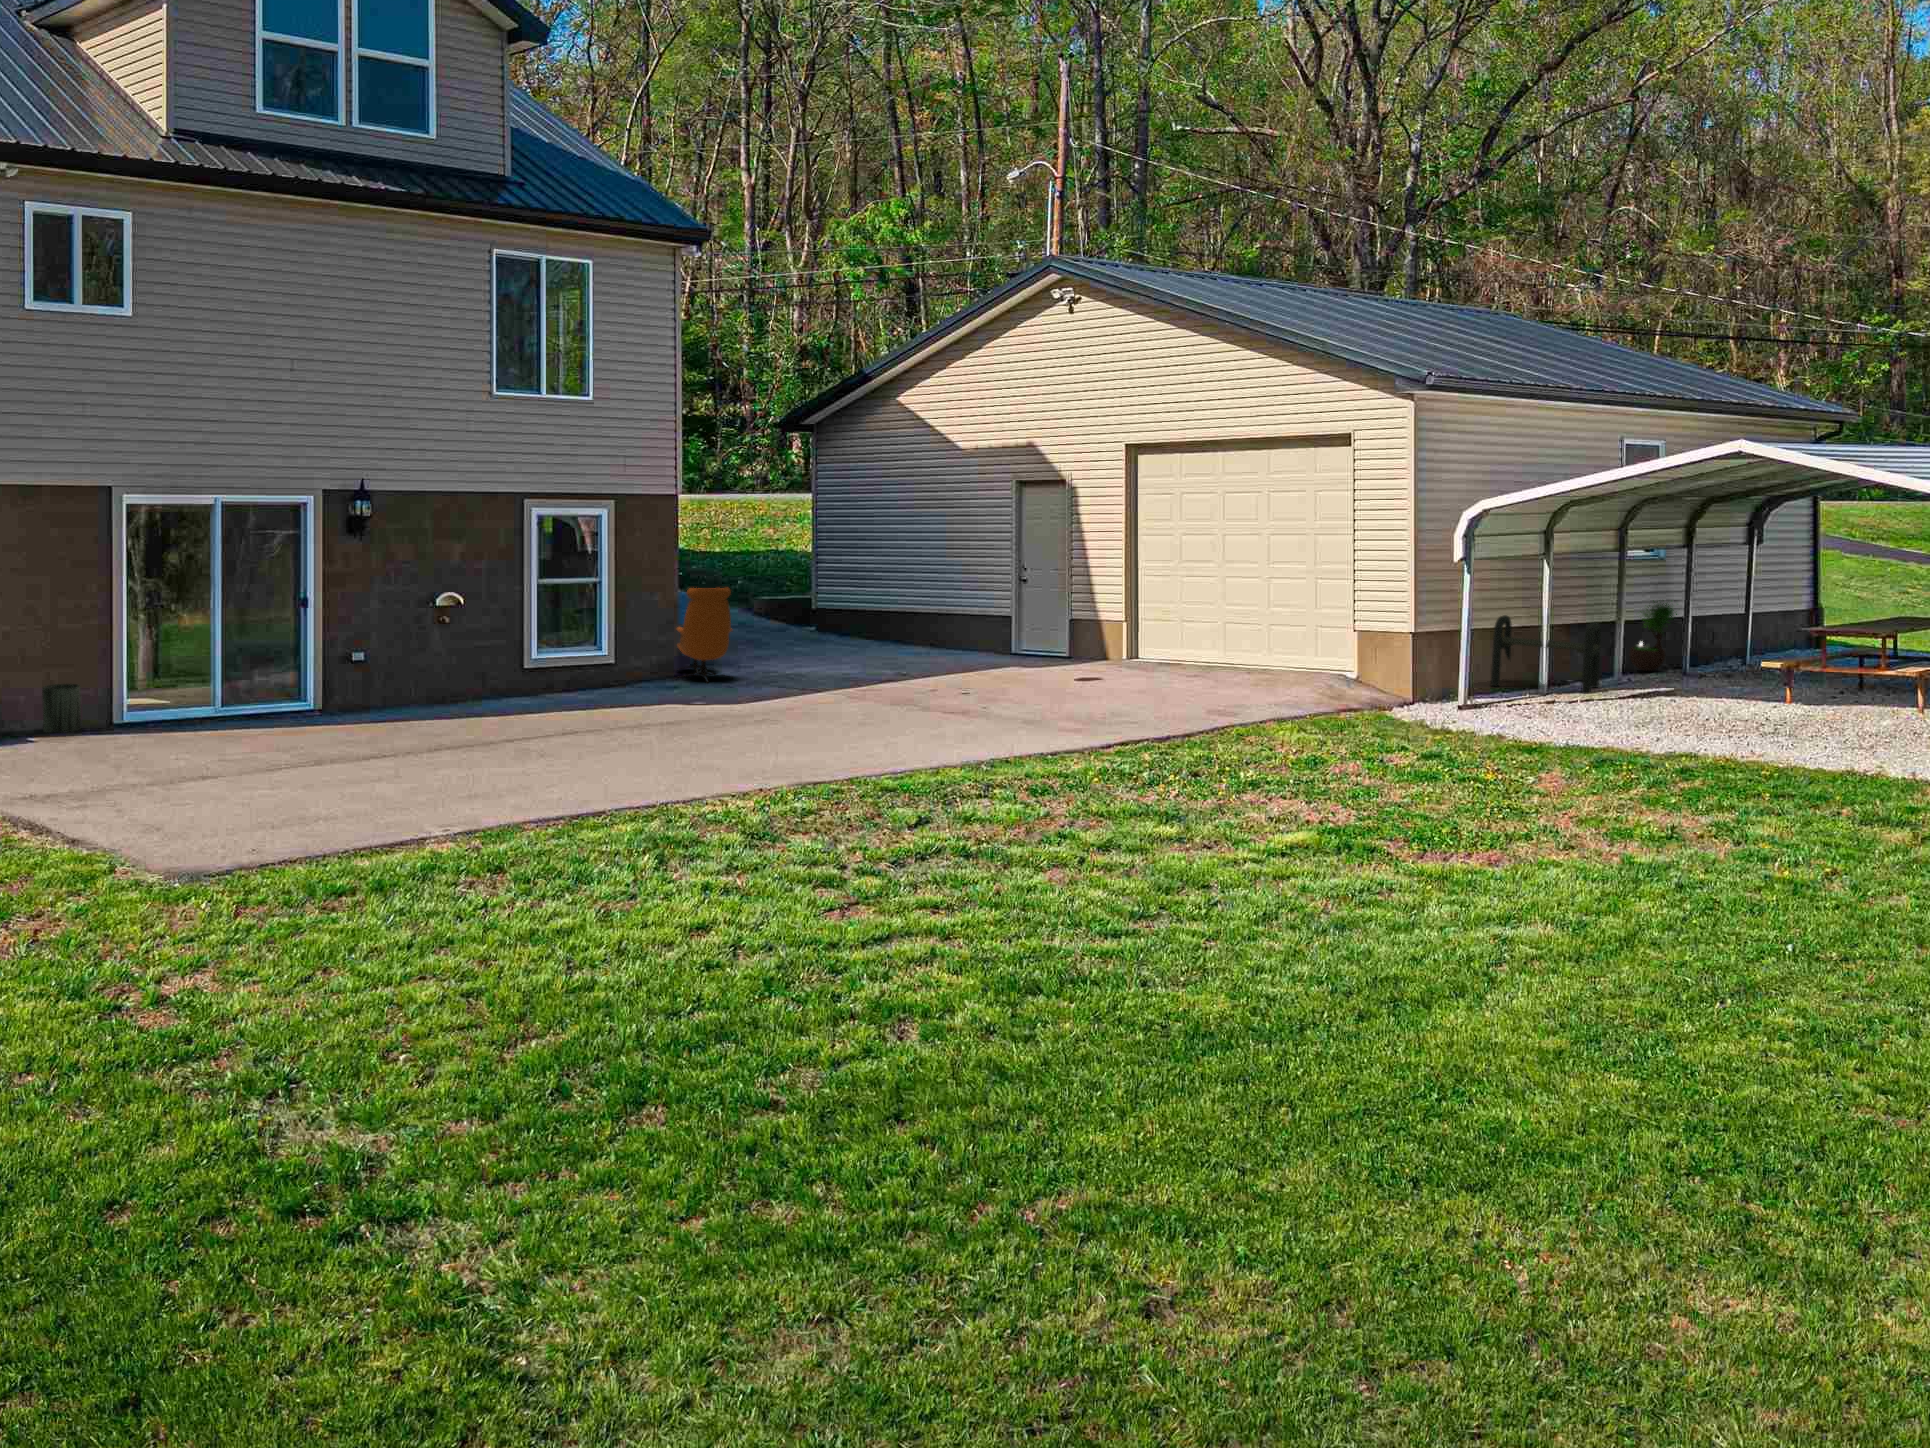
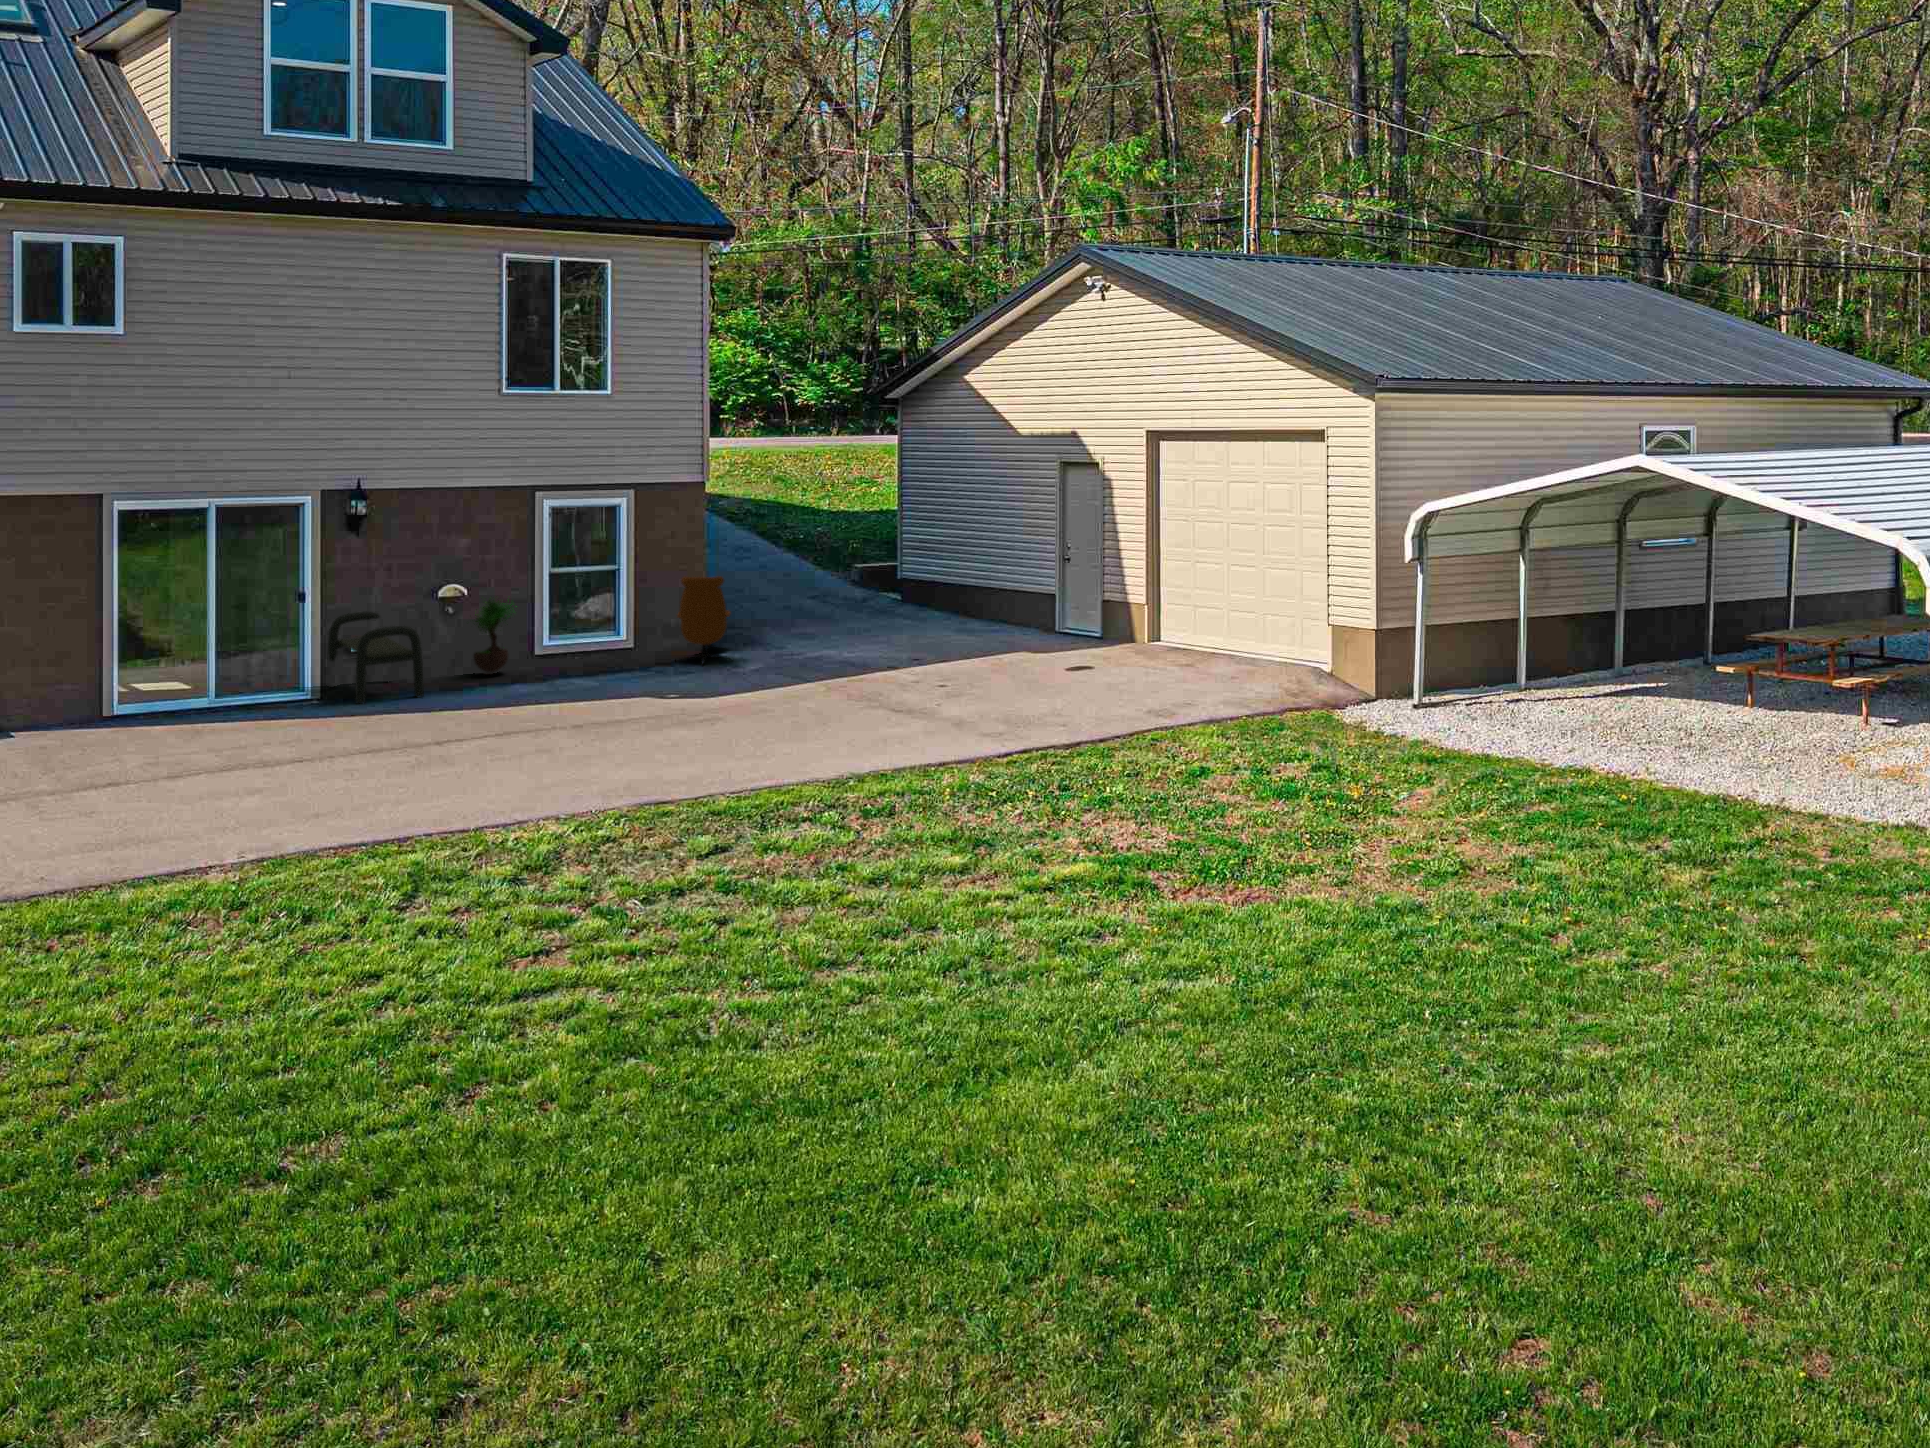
potted tree: present [1630,600,1677,671] -> present [474,598,516,675]
bench: present [1491,615,1601,694] -> present [328,612,424,704]
trash can: present [42,684,81,733] -> none [15,677,54,724]

